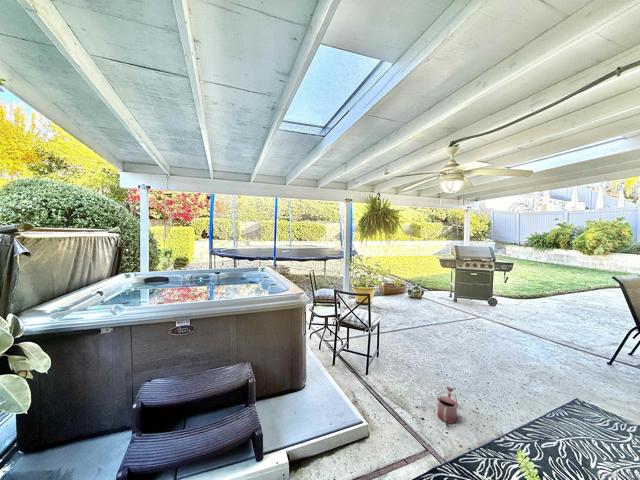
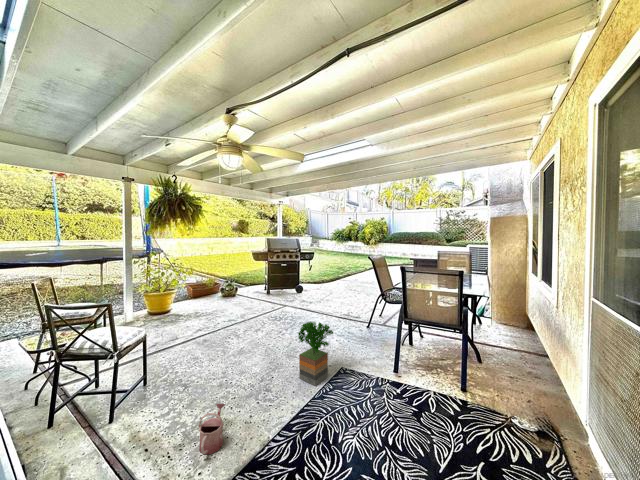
potted tree: none [518,338,567,405] -> present [298,322,333,386]

